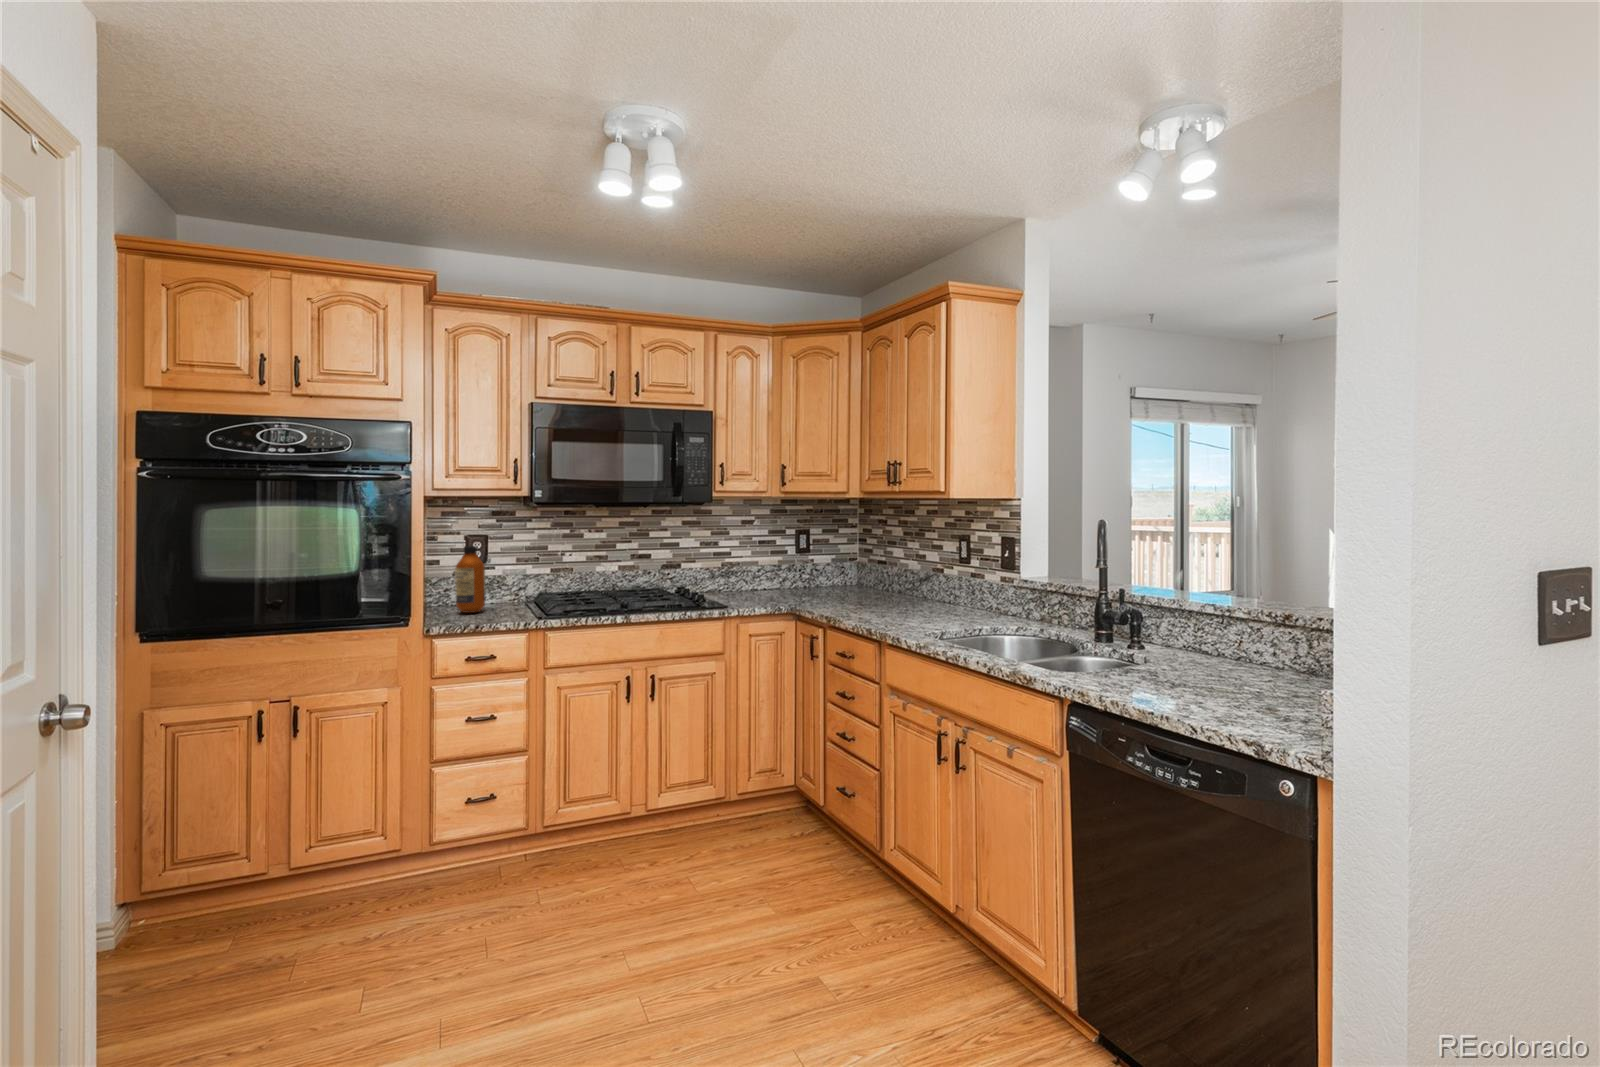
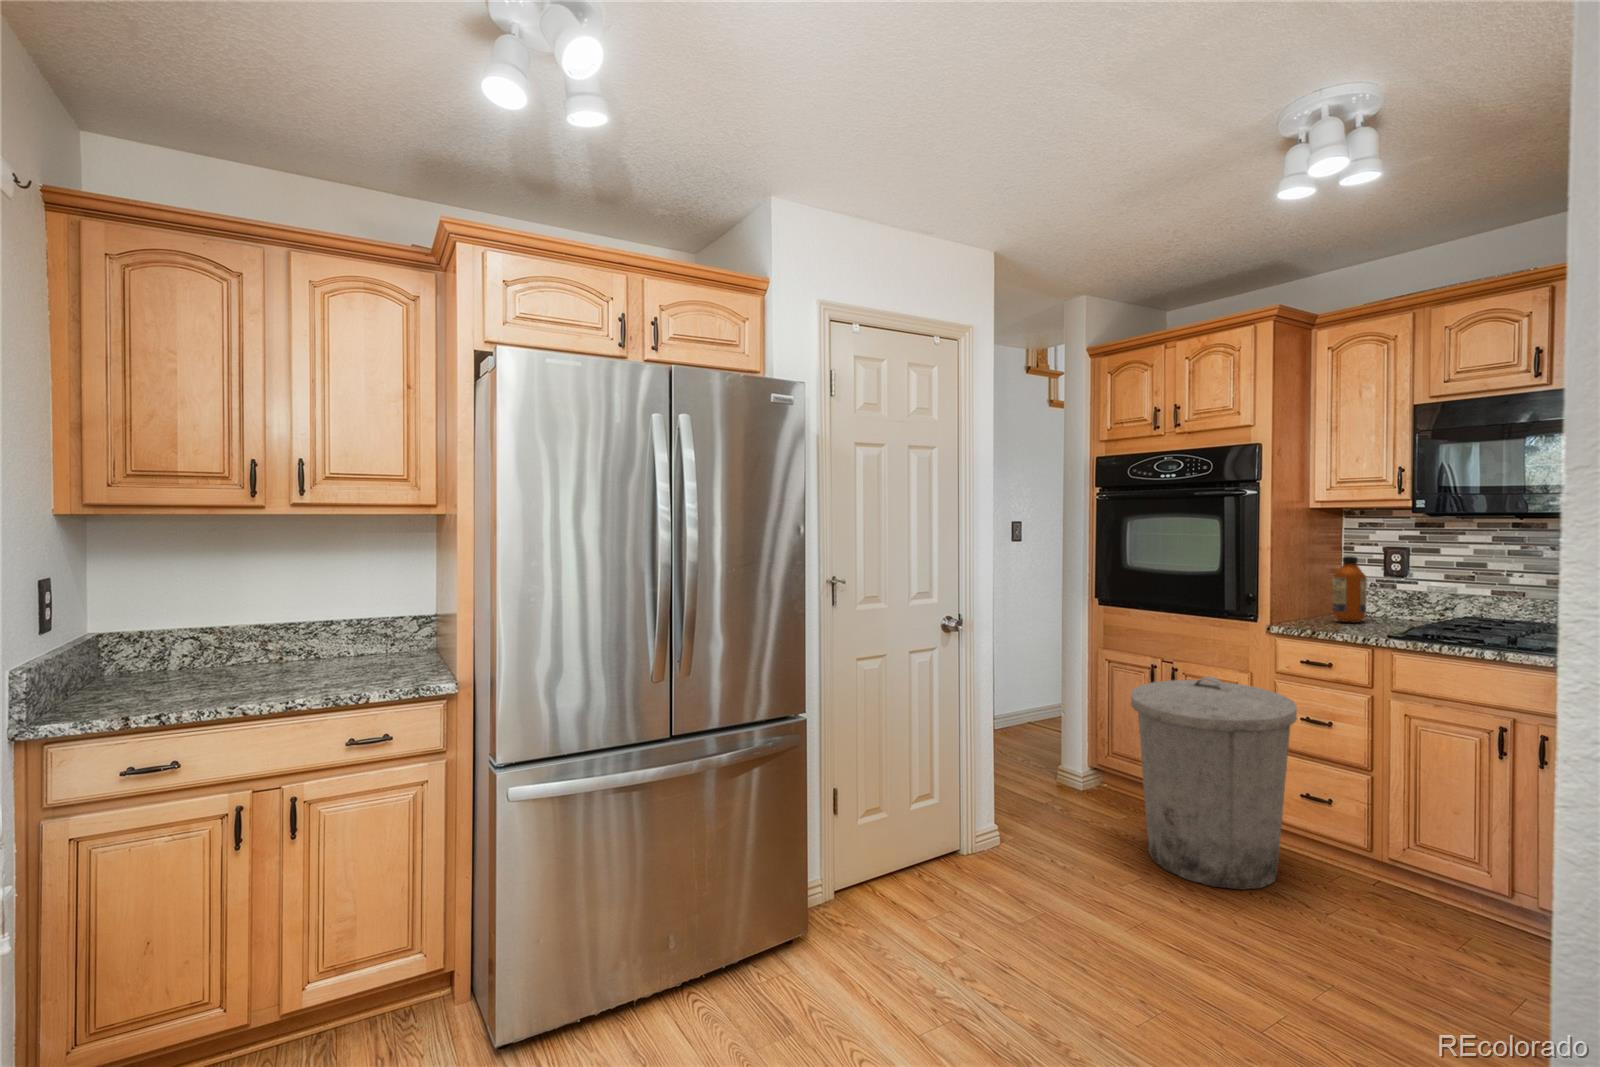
trash can: none [311,698,506,957] -> present [1131,676,1297,889]

